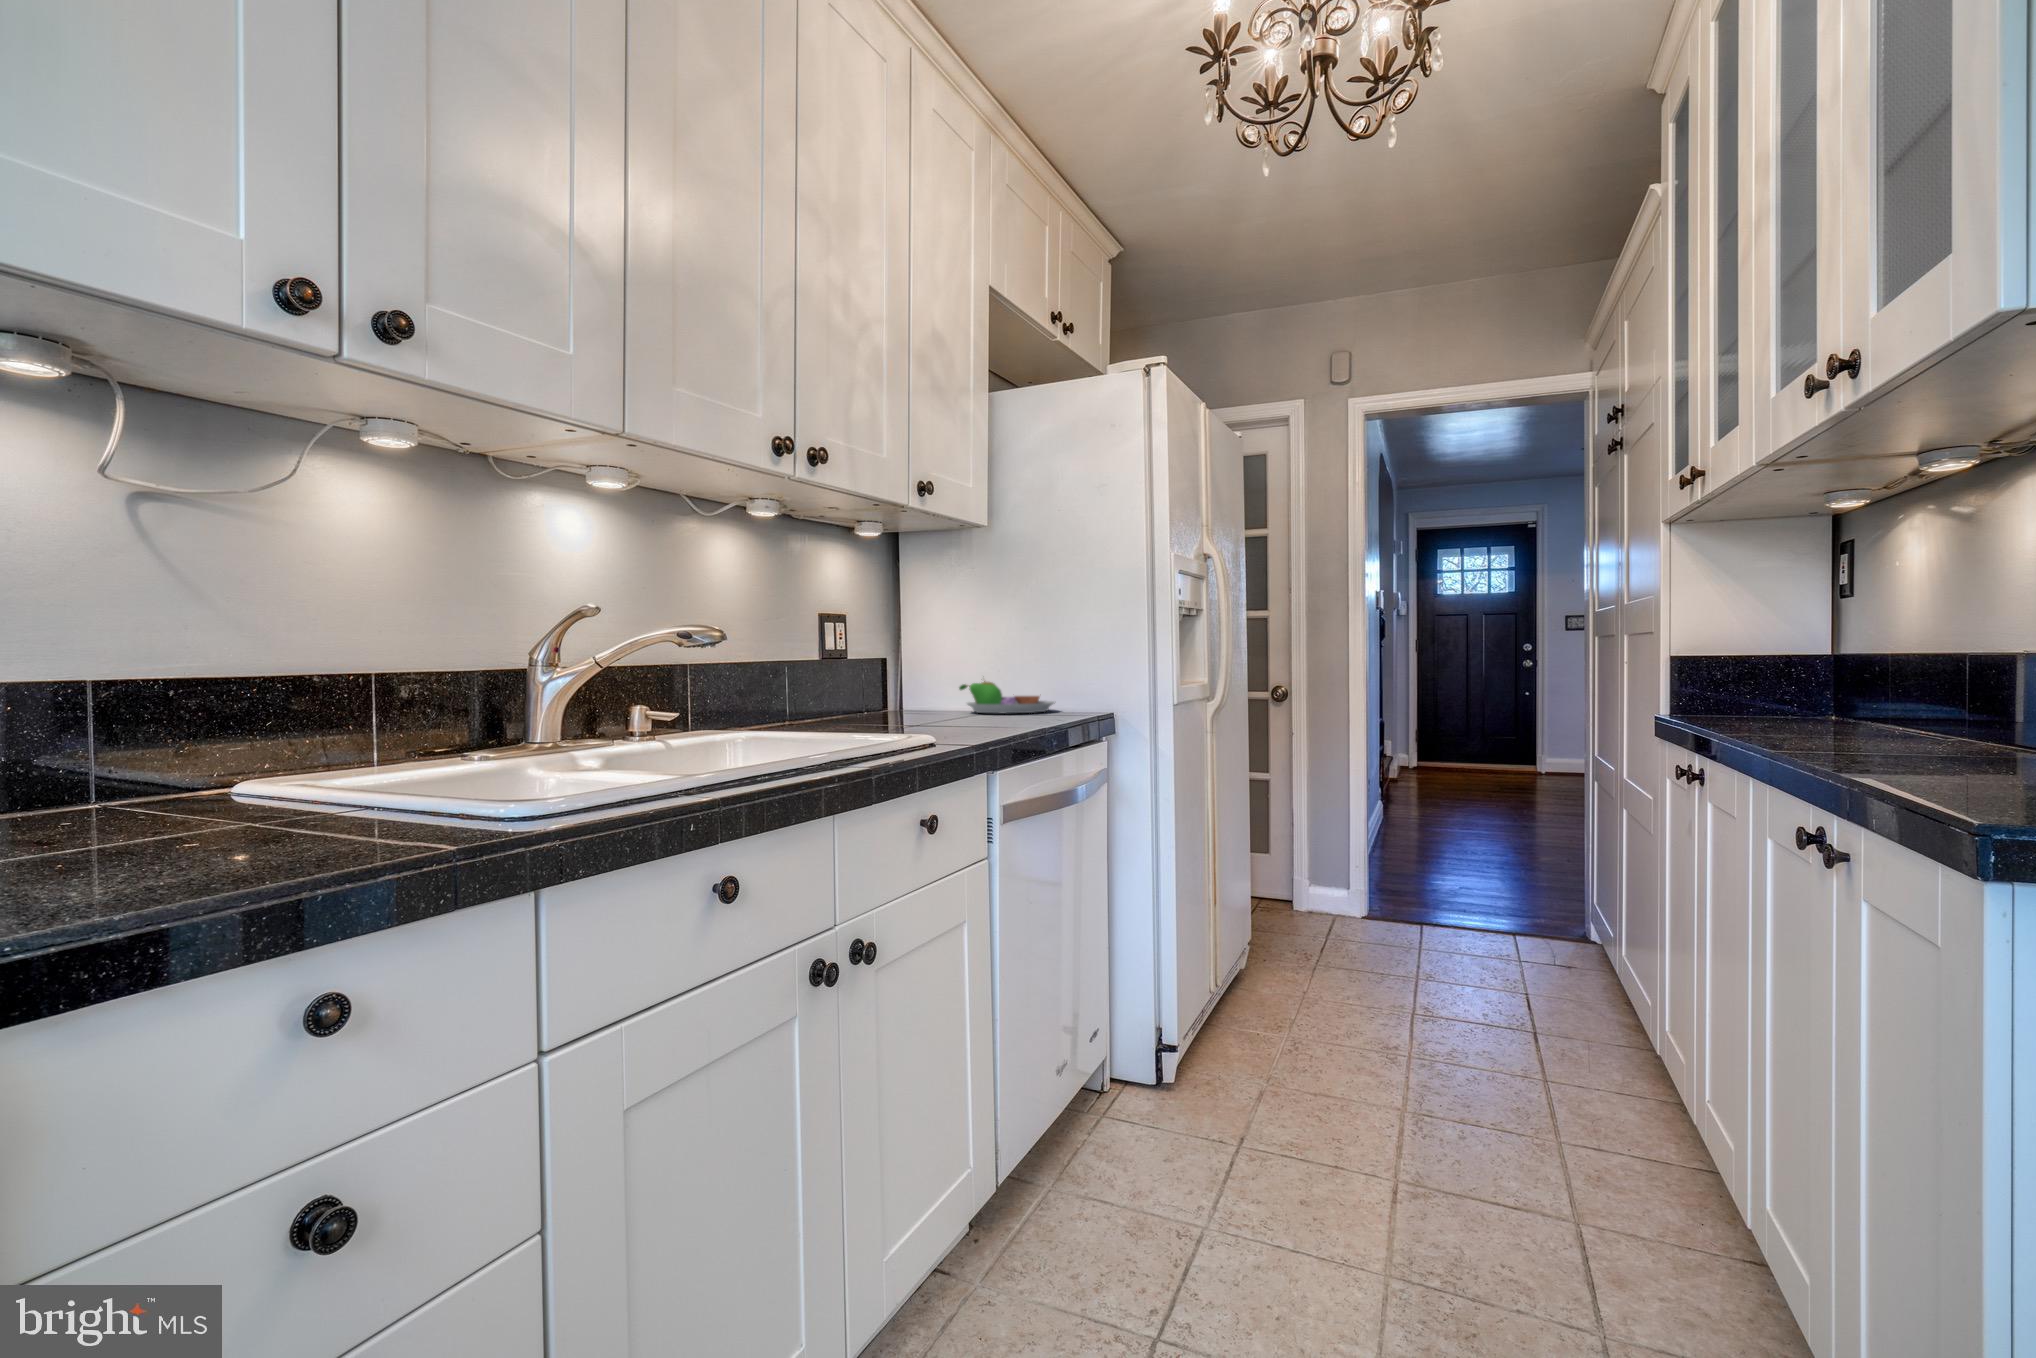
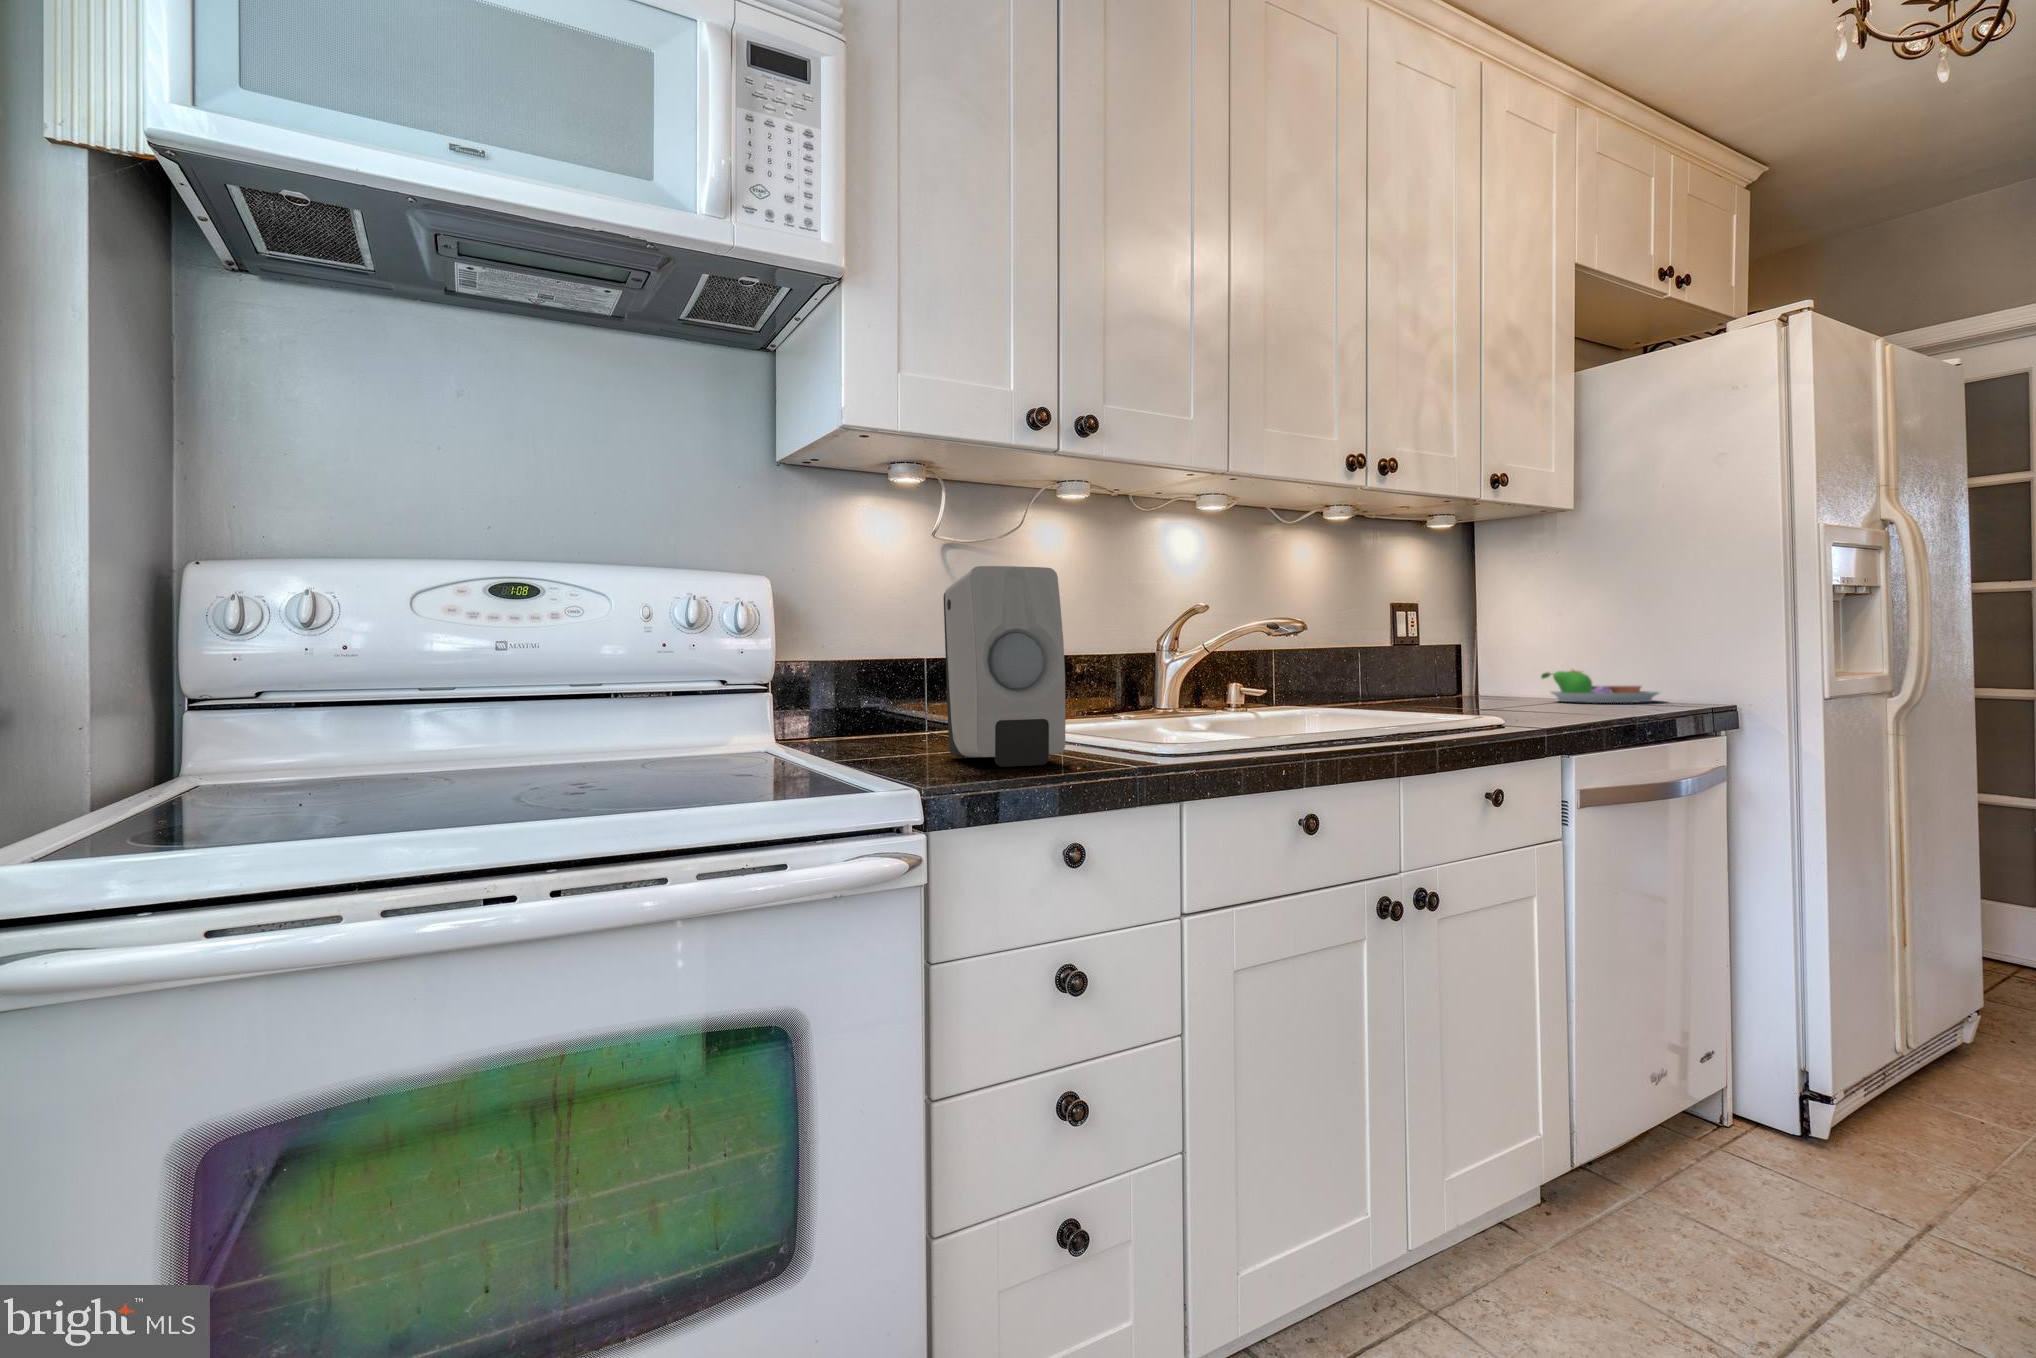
soap dispenser: none [83,528,335,878] -> present [944,566,1065,767]

